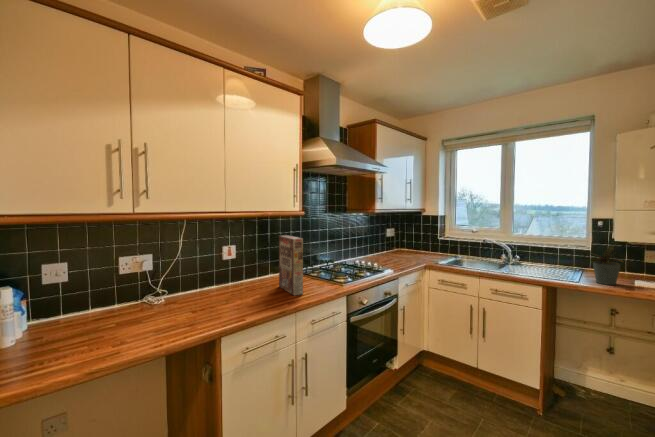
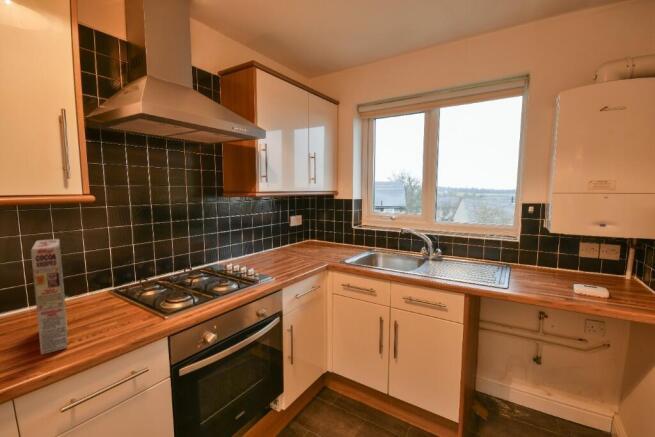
potted plant: present [593,246,623,285] -> none [516,239,563,289]

